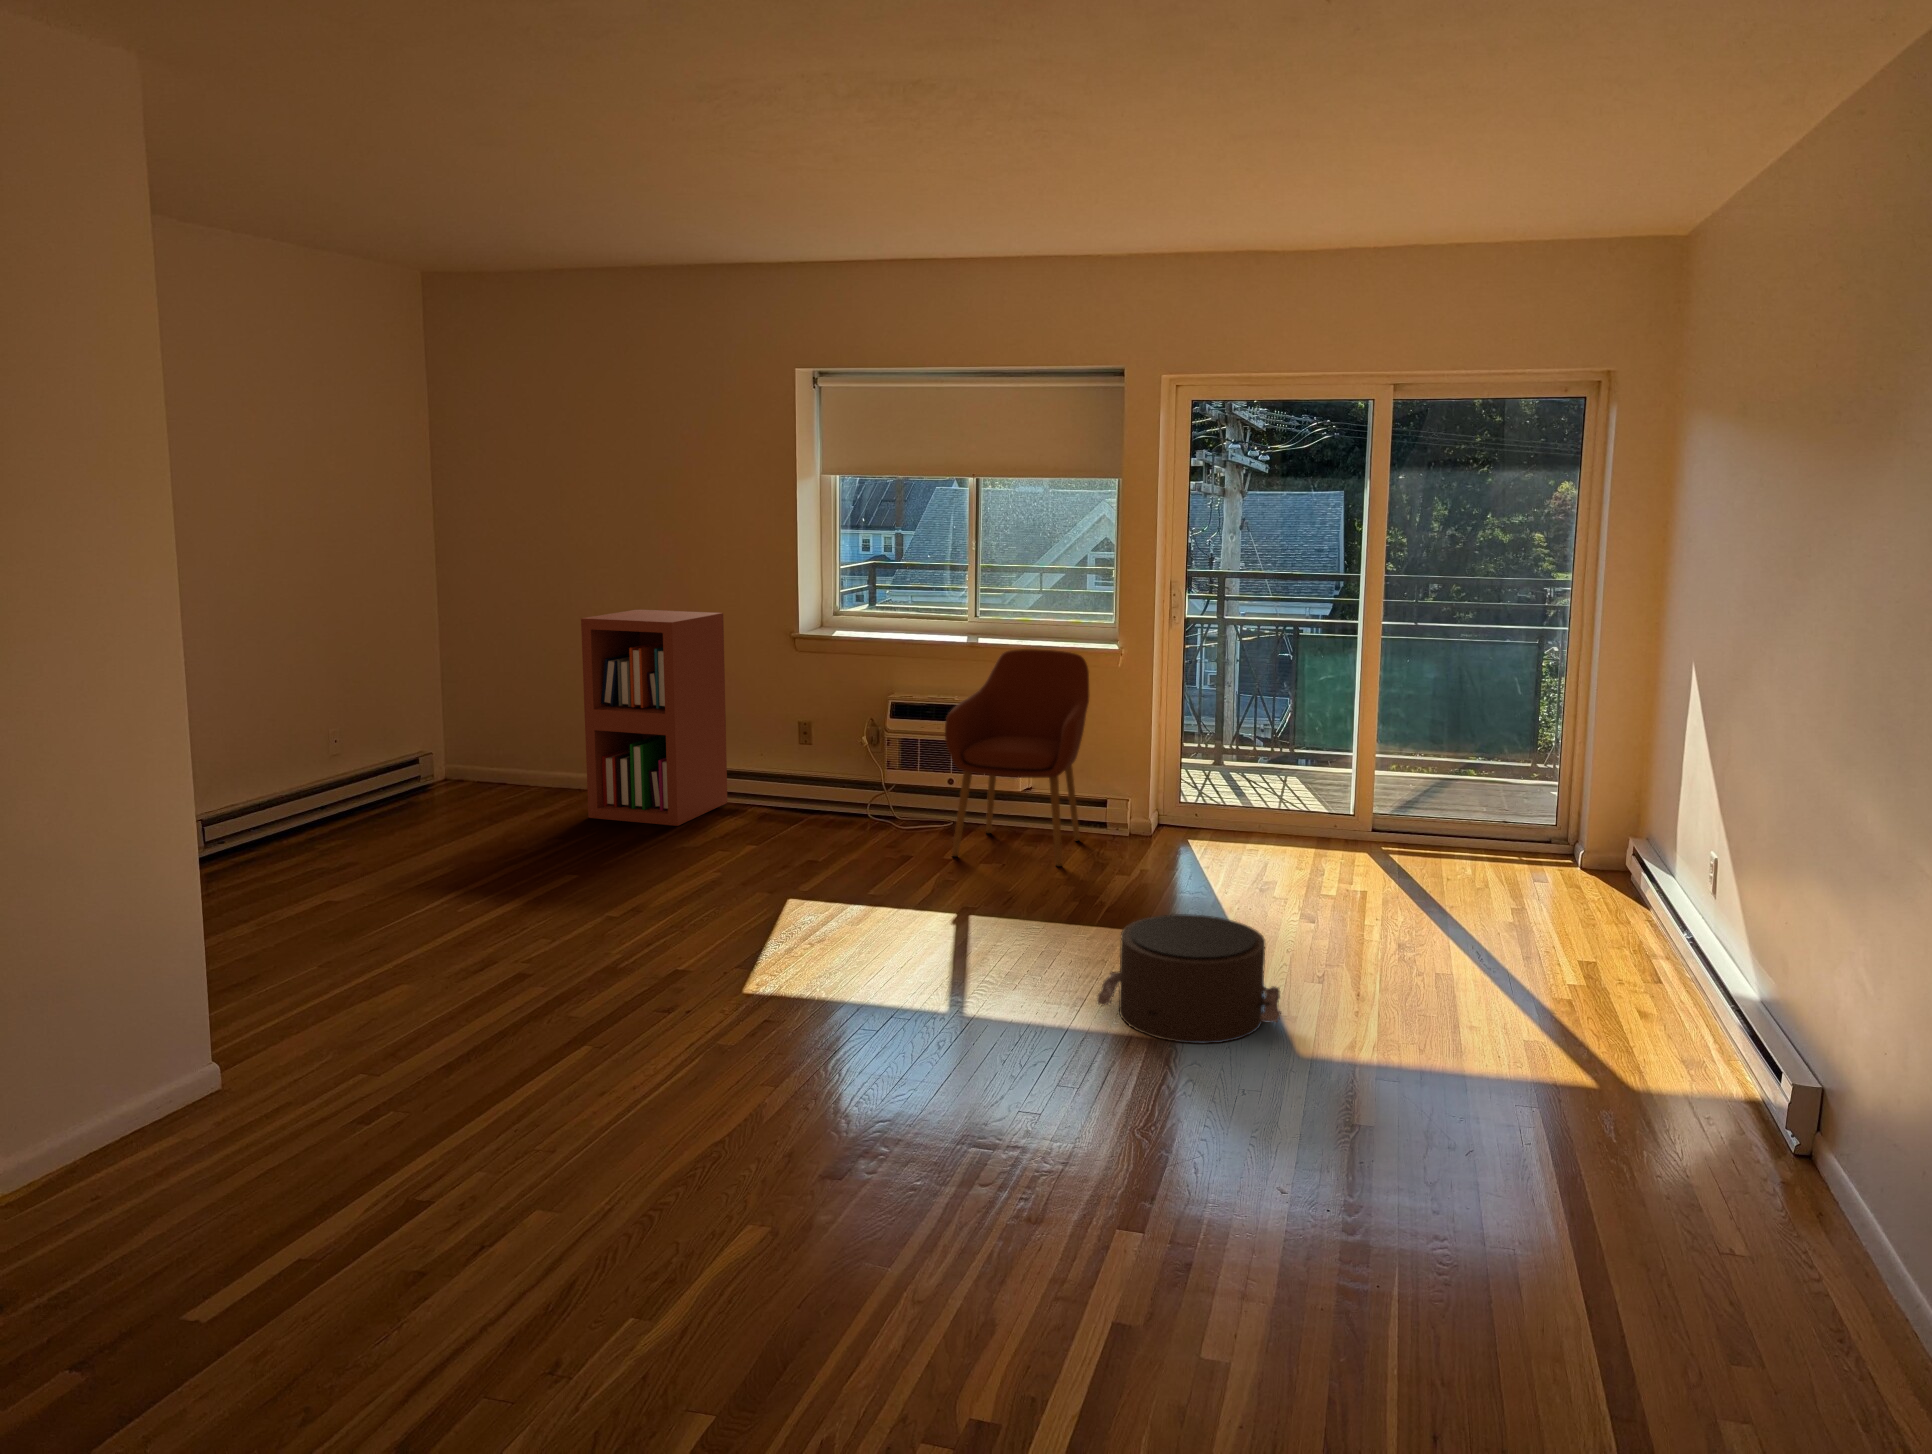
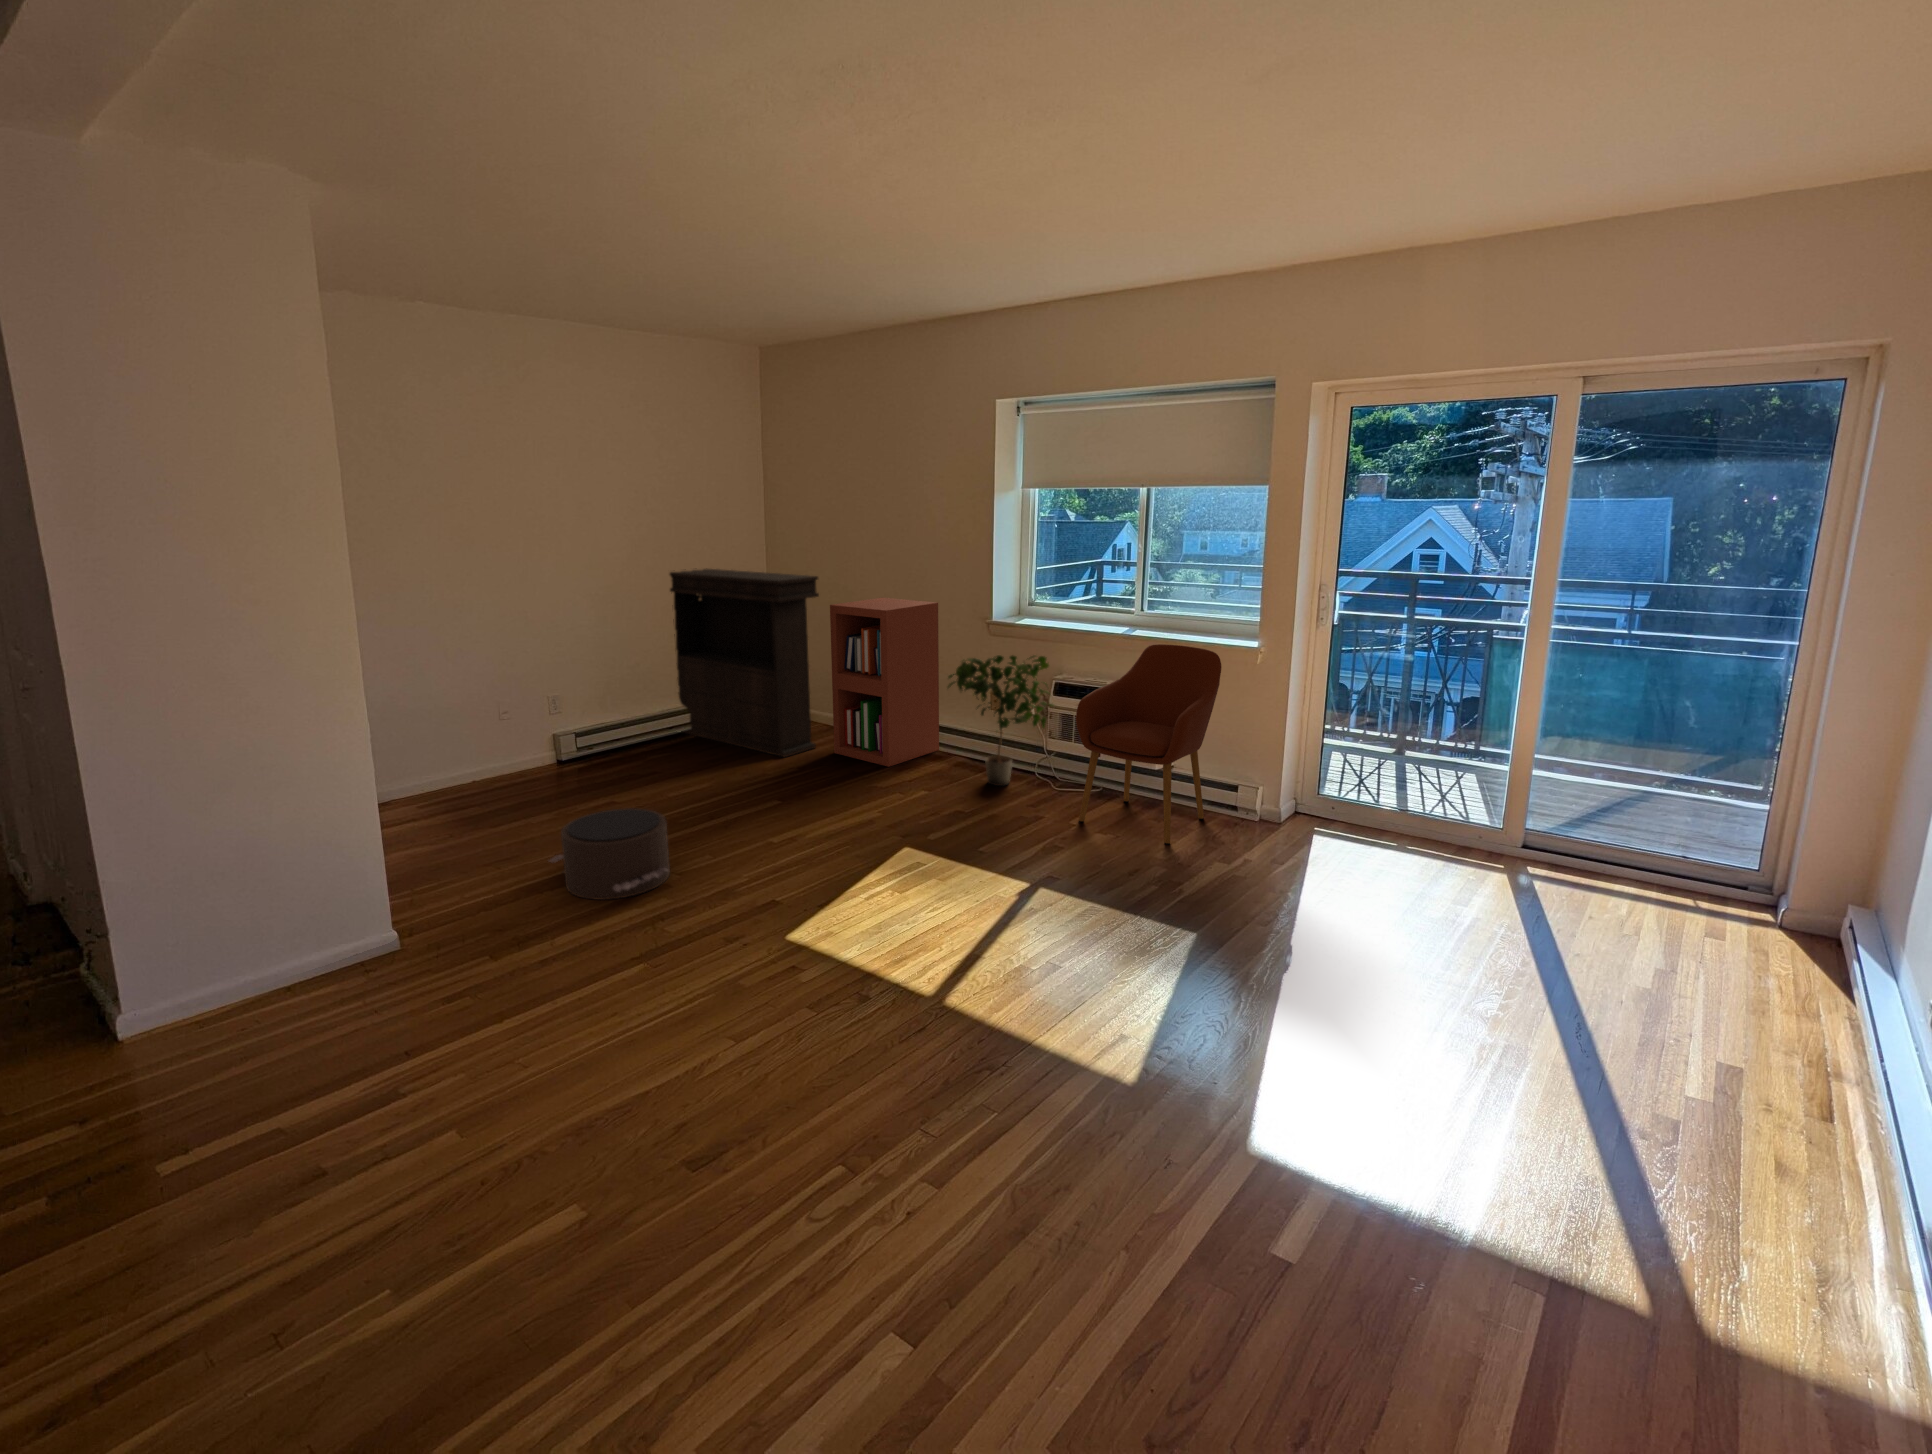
console table: none [293,574,560,829] -> present [670,568,819,757]
potted plant: none [758,670,894,832] -> present [948,655,1053,786]
pouf: present [1097,914,1281,1044] -> present [549,808,670,900]

